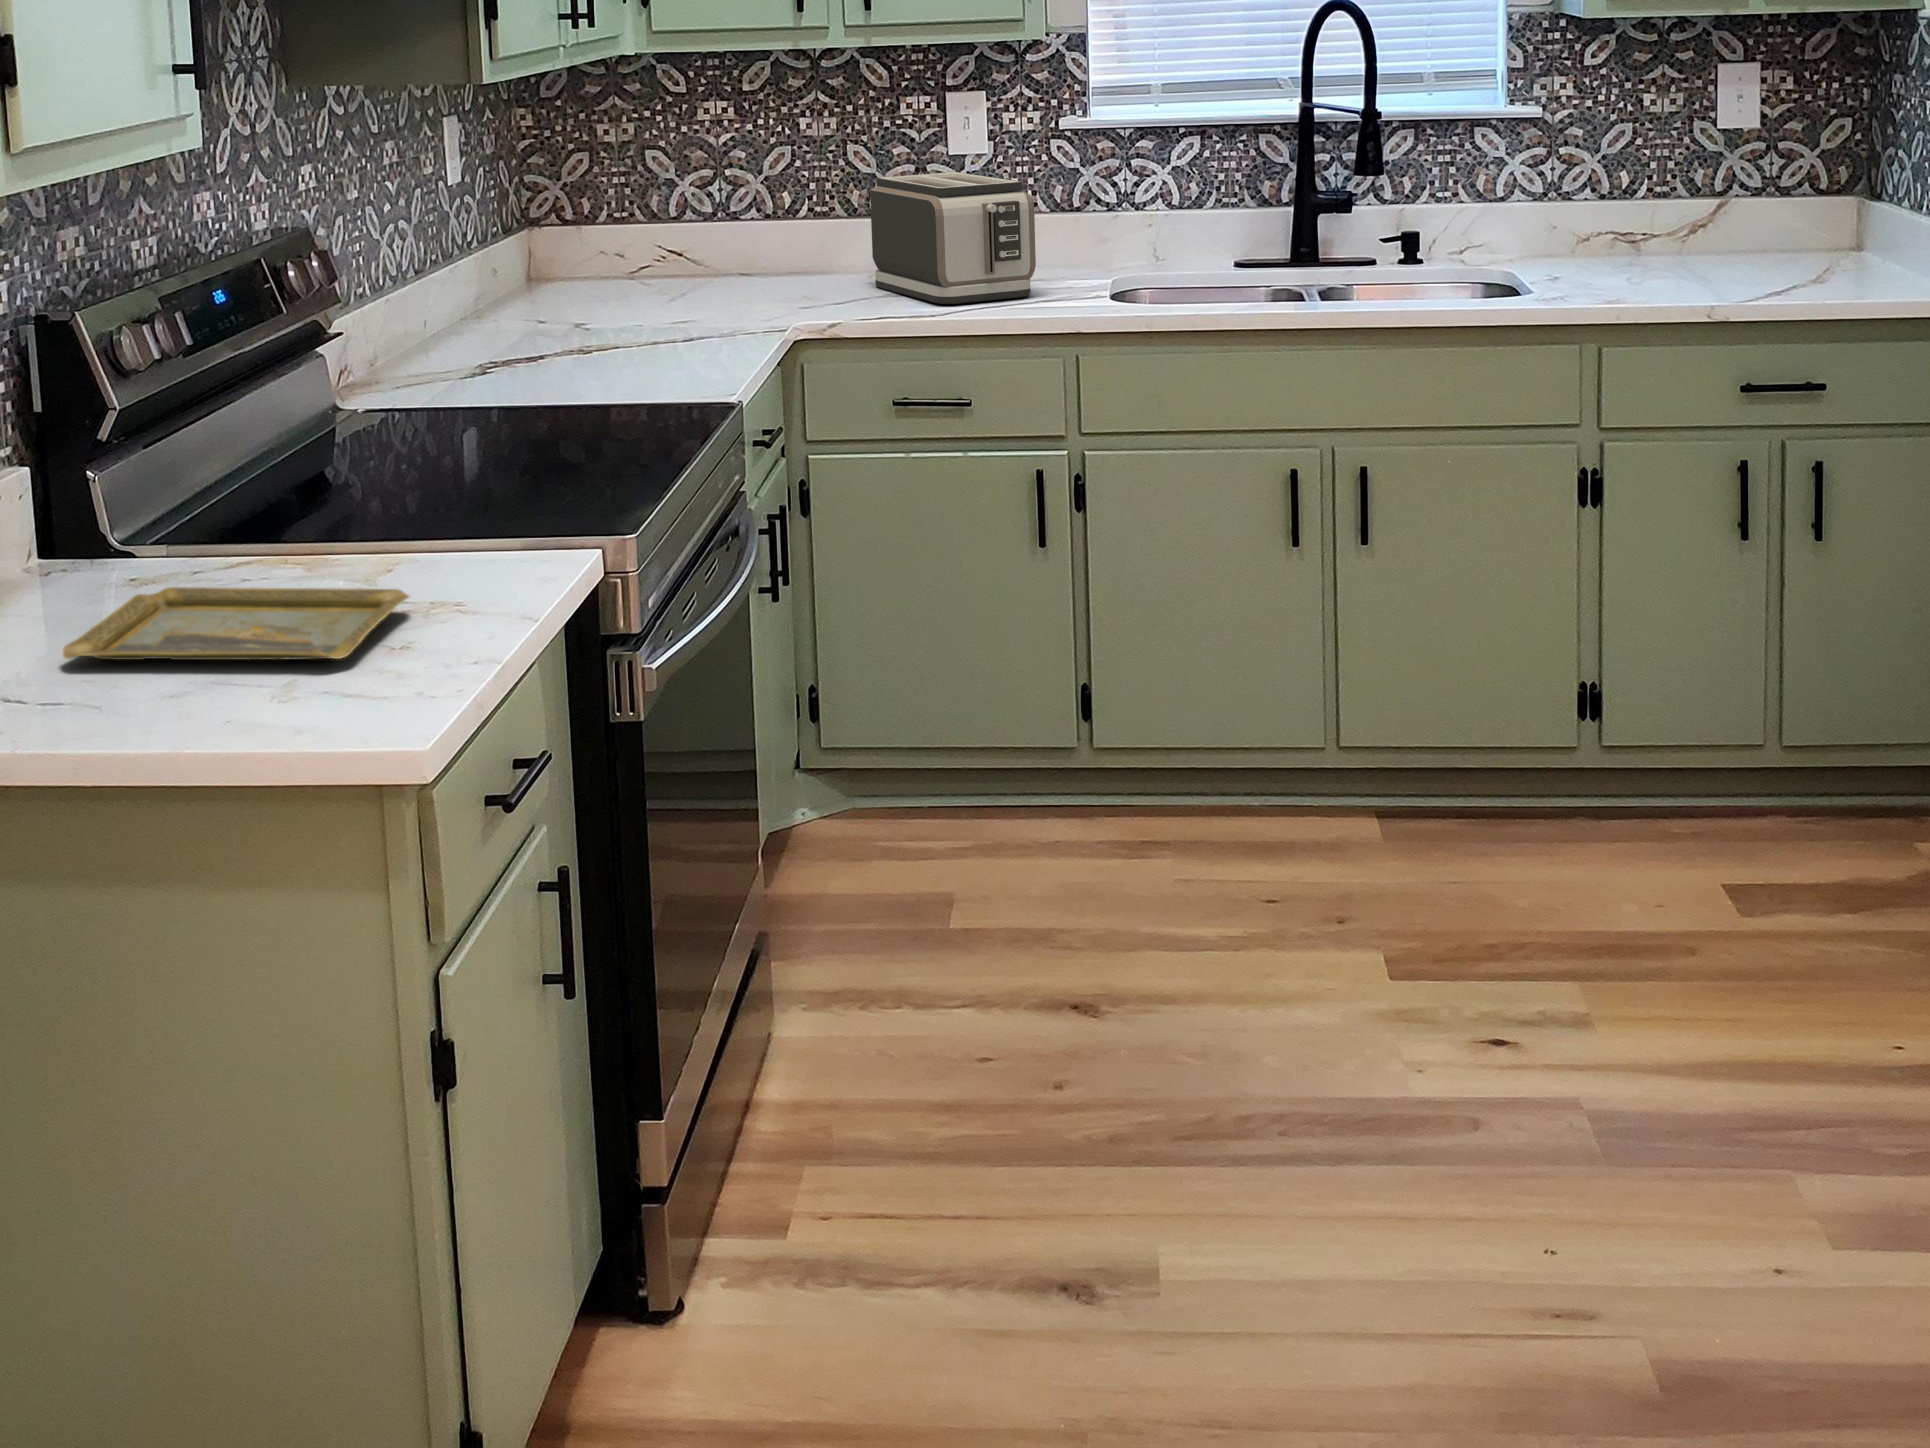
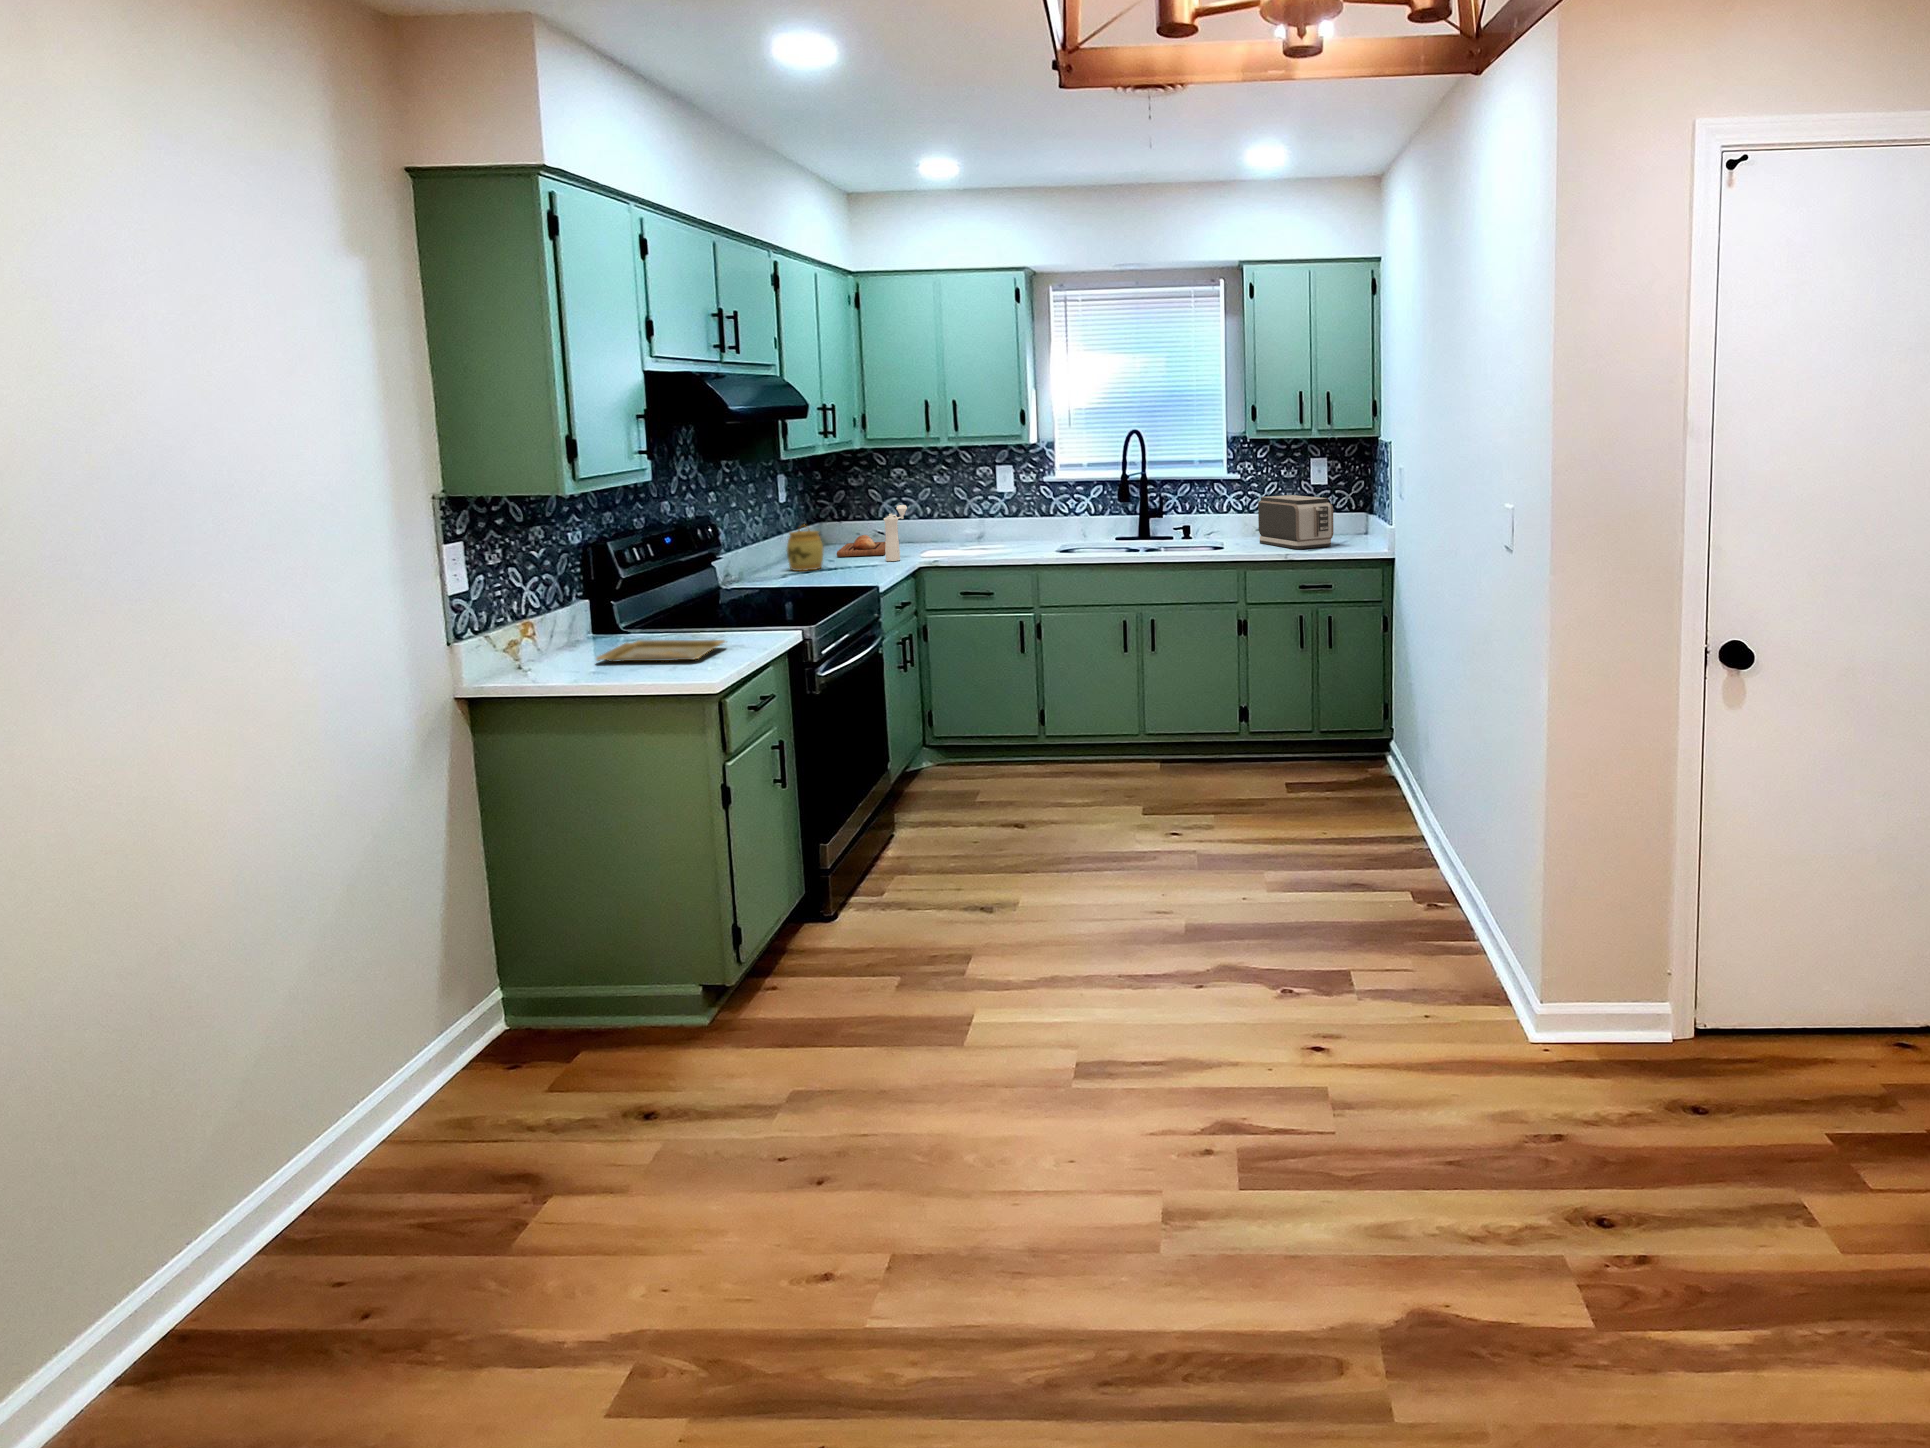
toaster: present [870,172,1036,304] -> present [1258,495,1334,549]
pepper mill: none [701,188,753,326] -> present [884,505,907,561]
jar: none [476,238,563,353] -> present [787,524,823,571]
bread loaf: none [582,258,698,312] -> present [837,535,885,557]

